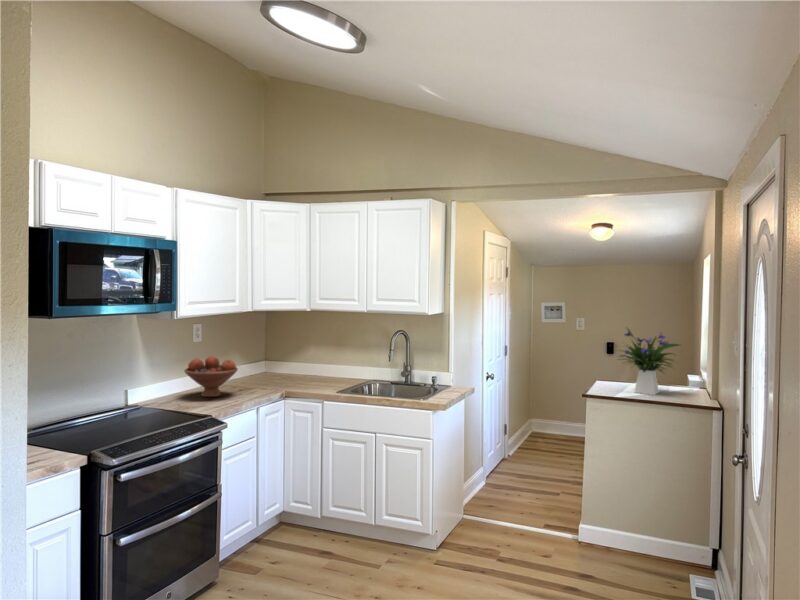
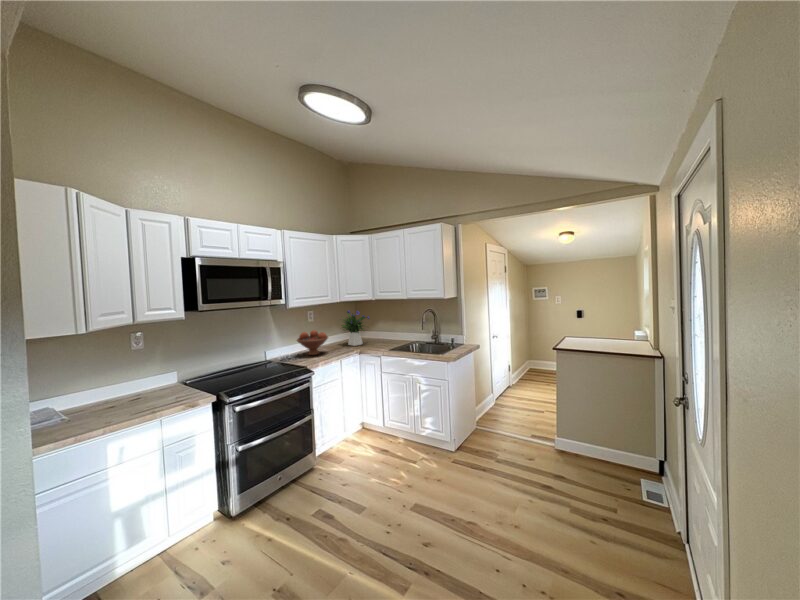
flower arrangement: present [620,329,679,395] -> present [342,310,369,346]

